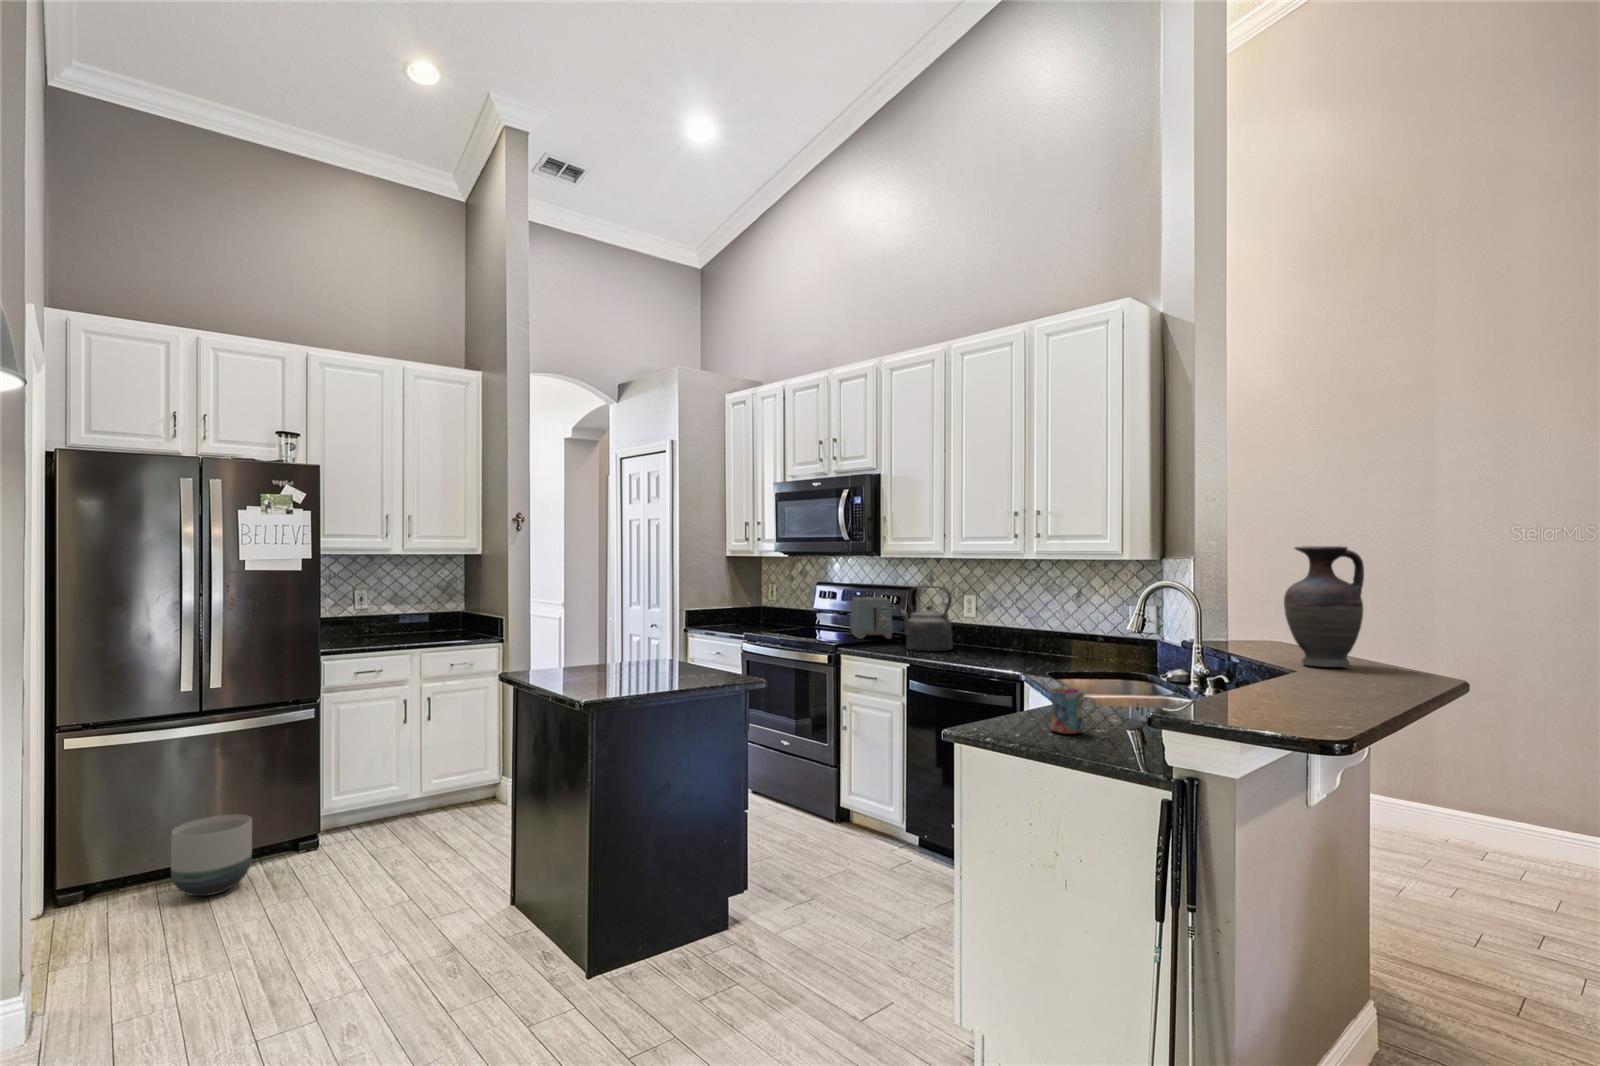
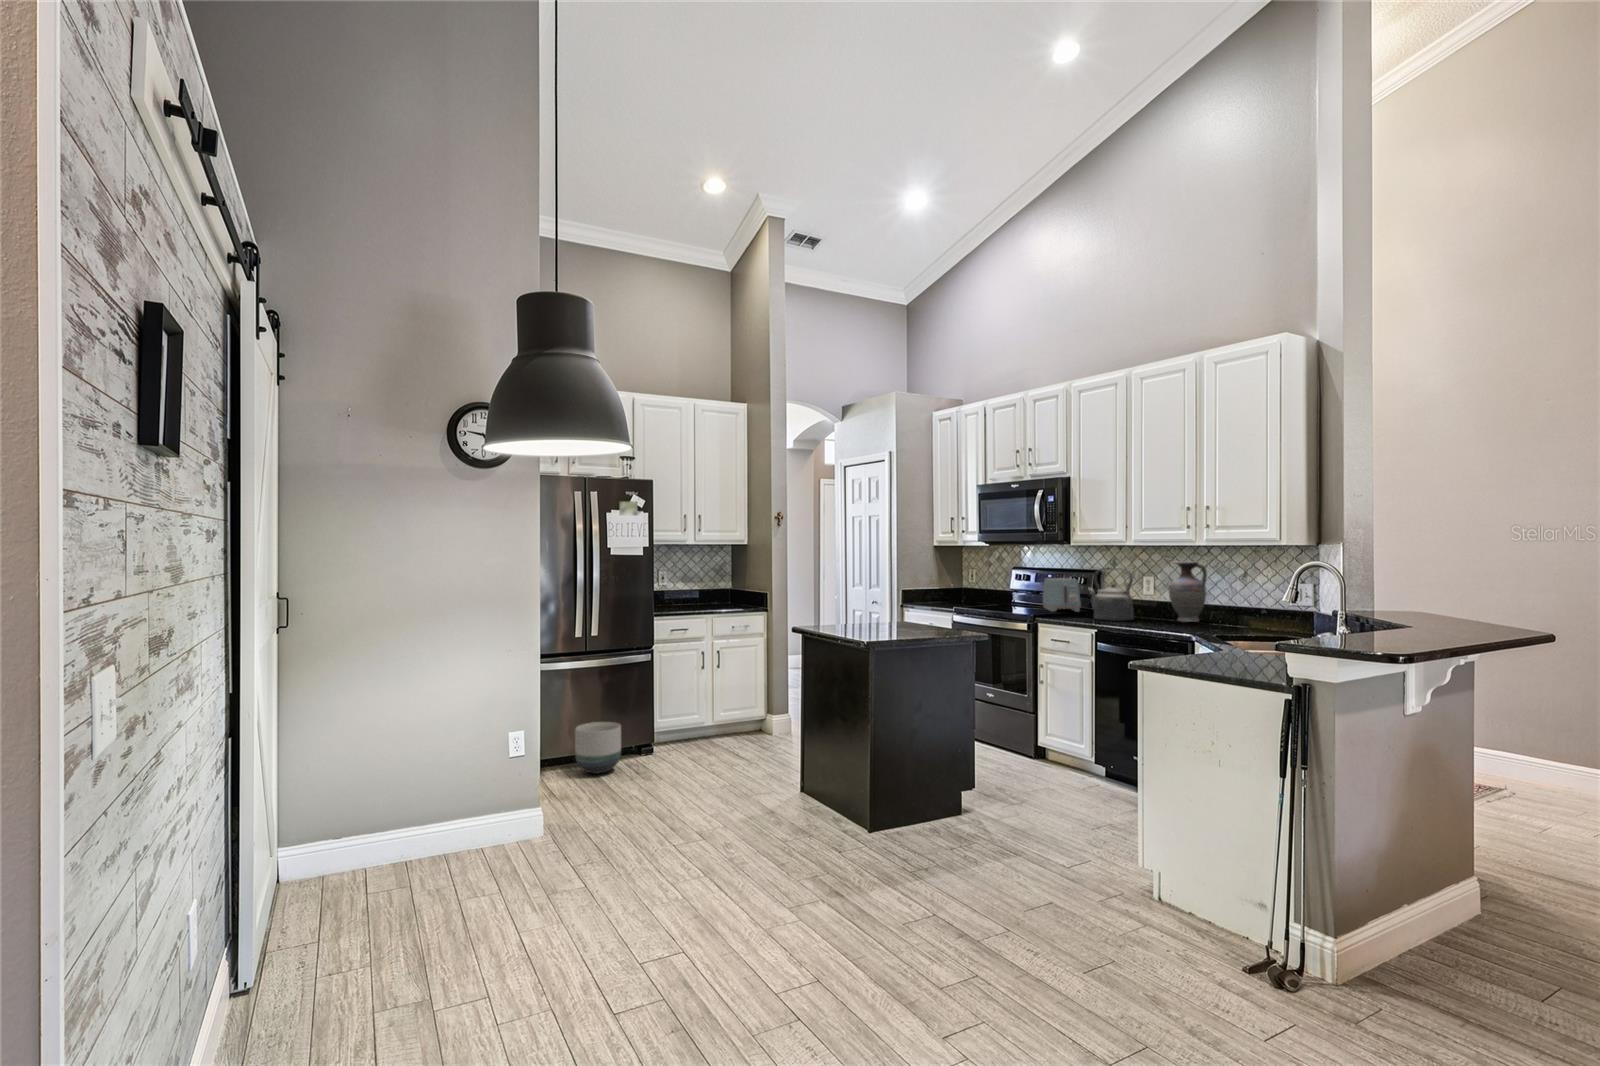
vase: present [1284,546,1364,667] -> present [1169,561,1207,622]
mug: present [1048,688,1096,734] -> none [1211,636,1249,667]

